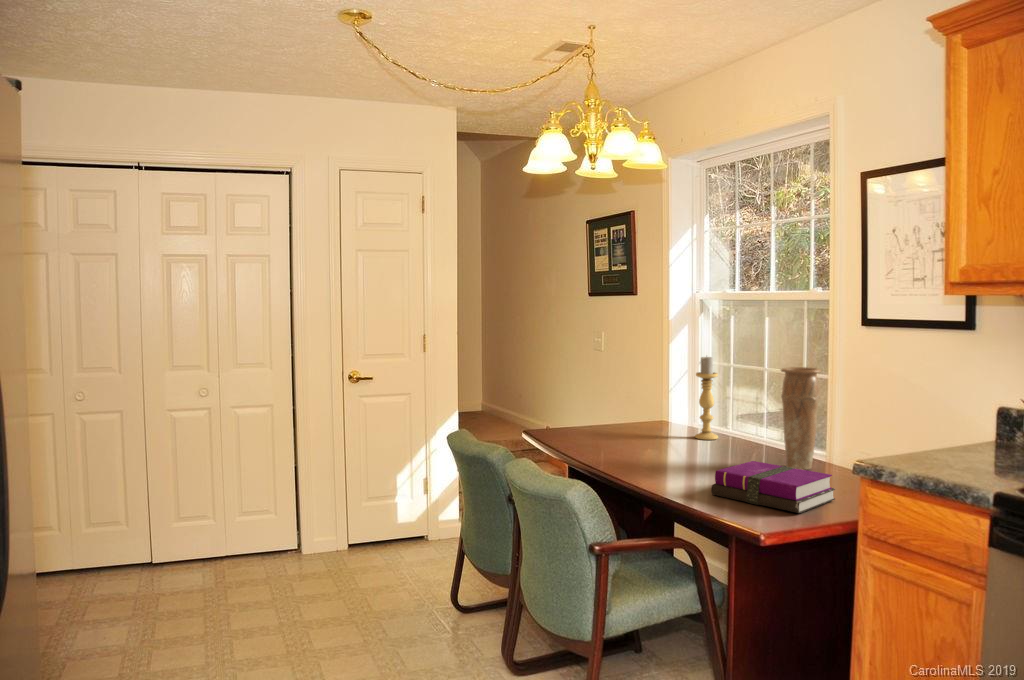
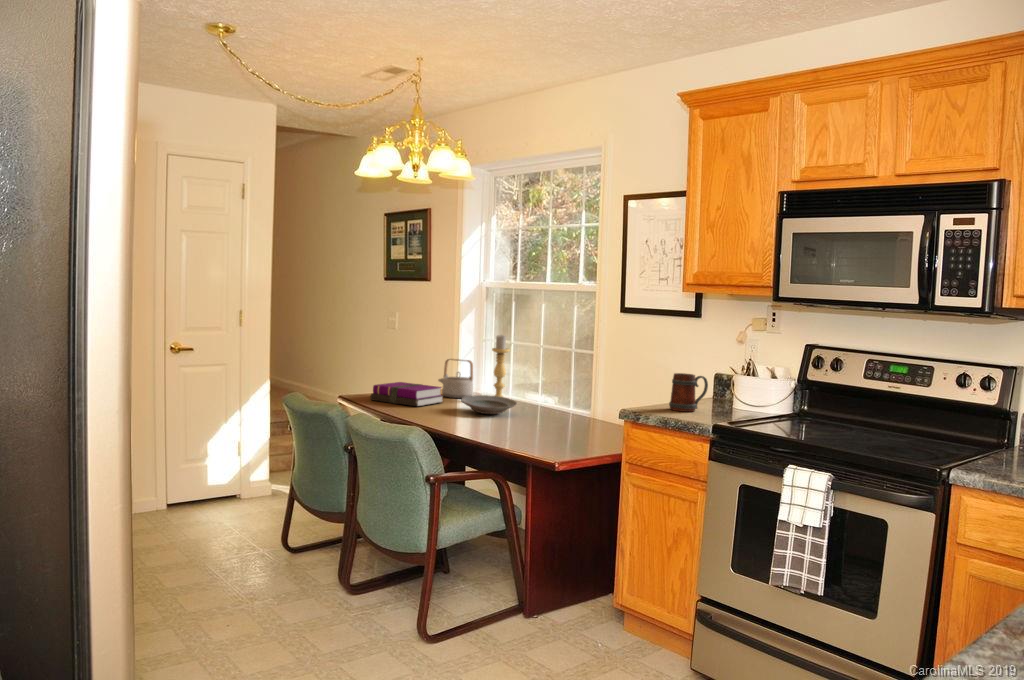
vase: present [781,367,821,470] -> none [564,344,594,423]
teapot: none [636,385,677,433] -> present [438,359,473,398]
mug: none [925,412,987,469] -> present [669,373,708,412]
plate: none [653,432,723,457] -> present [461,395,517,414]
notebook: present [711,461,835,513] -> present [370,382,443,406]

